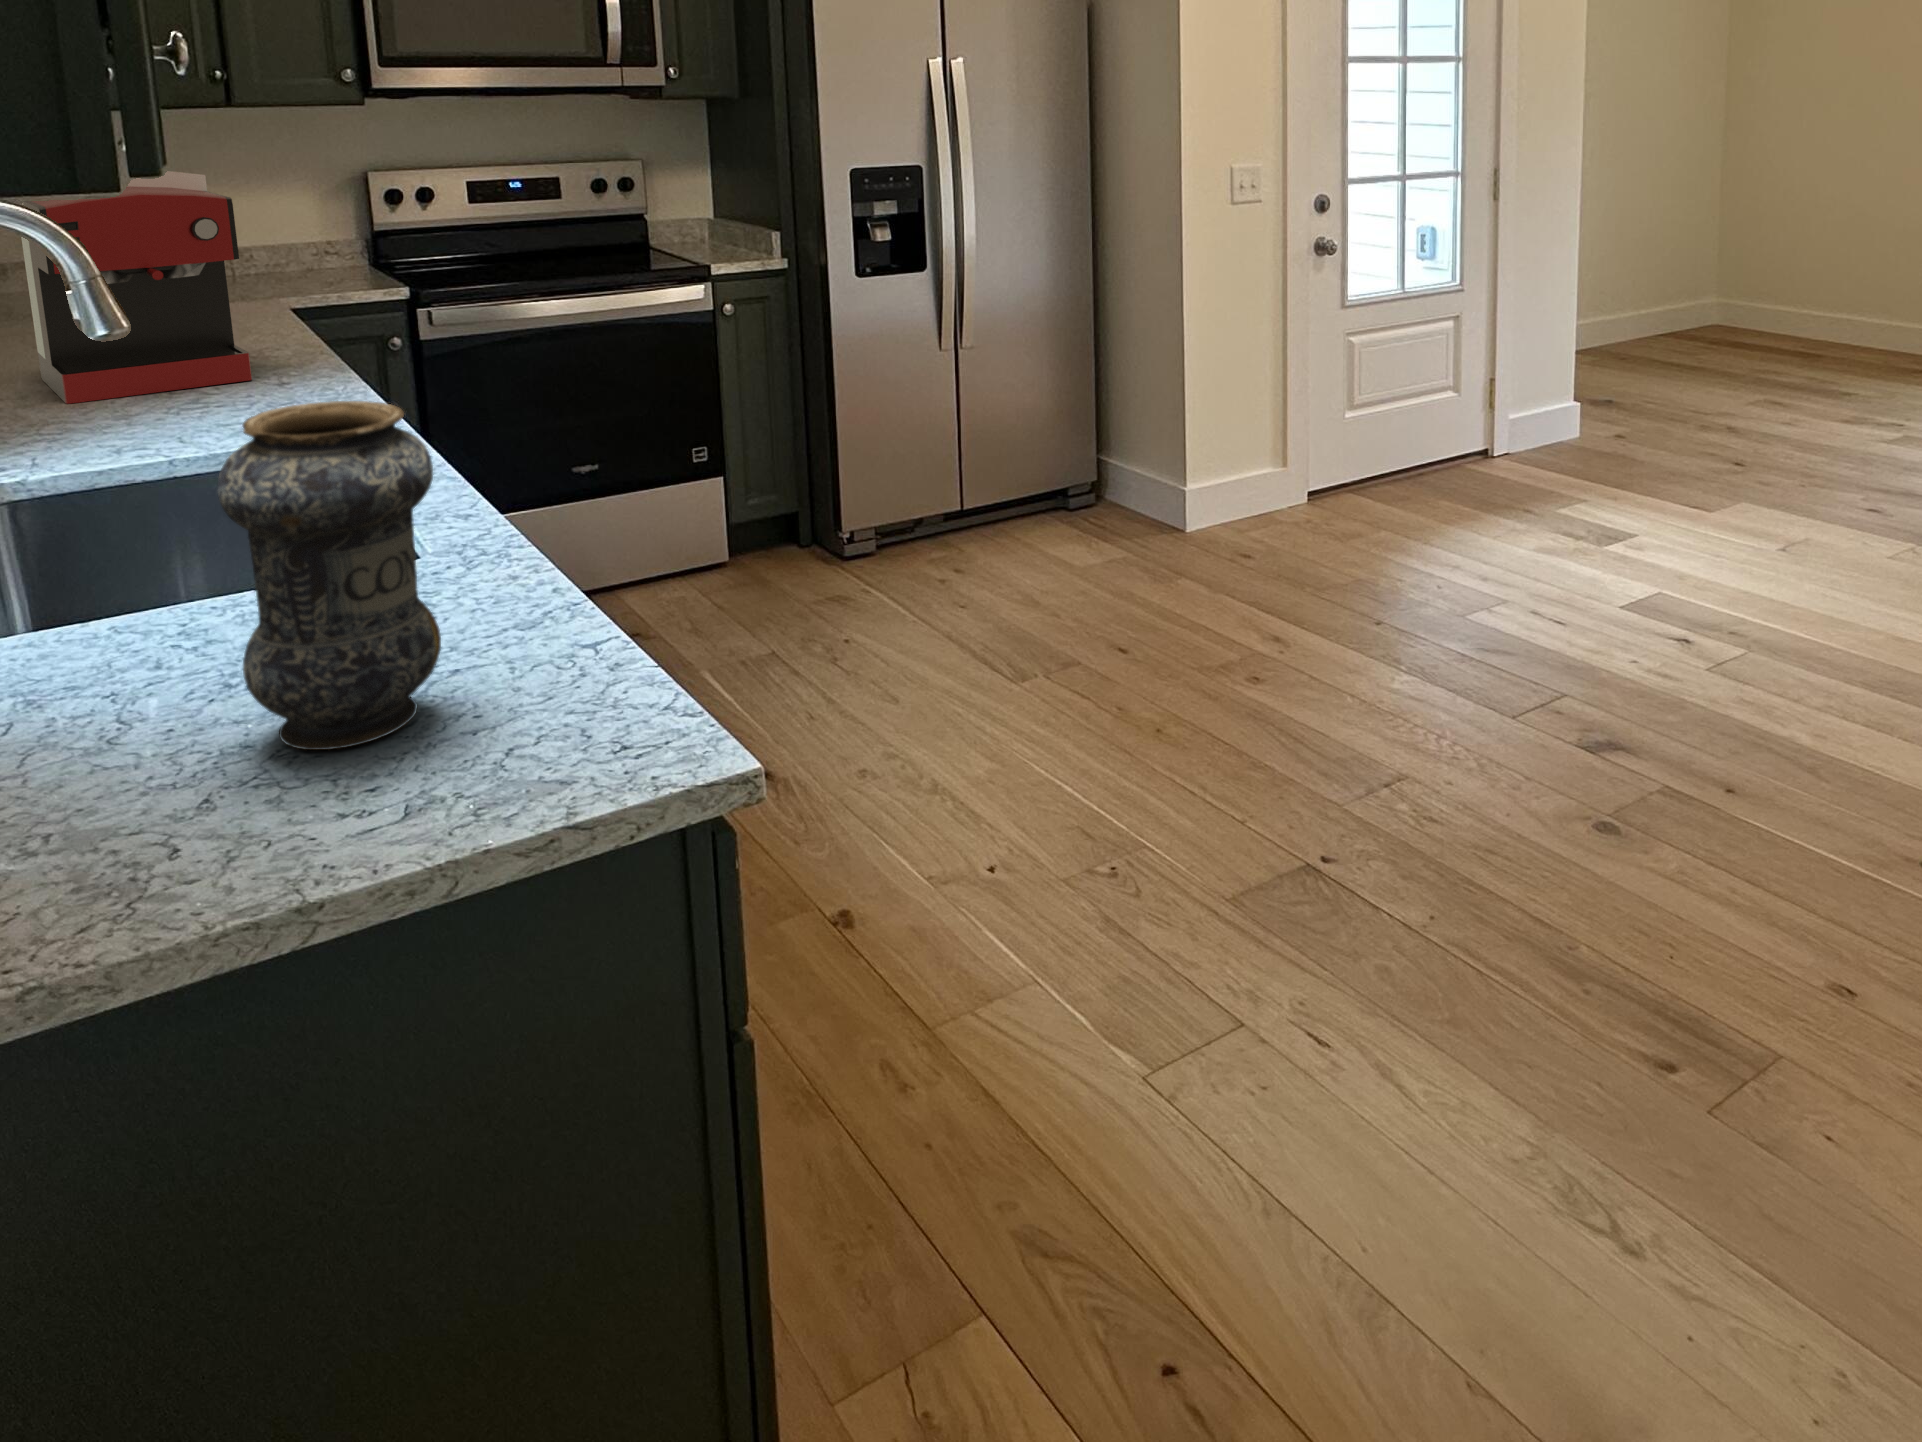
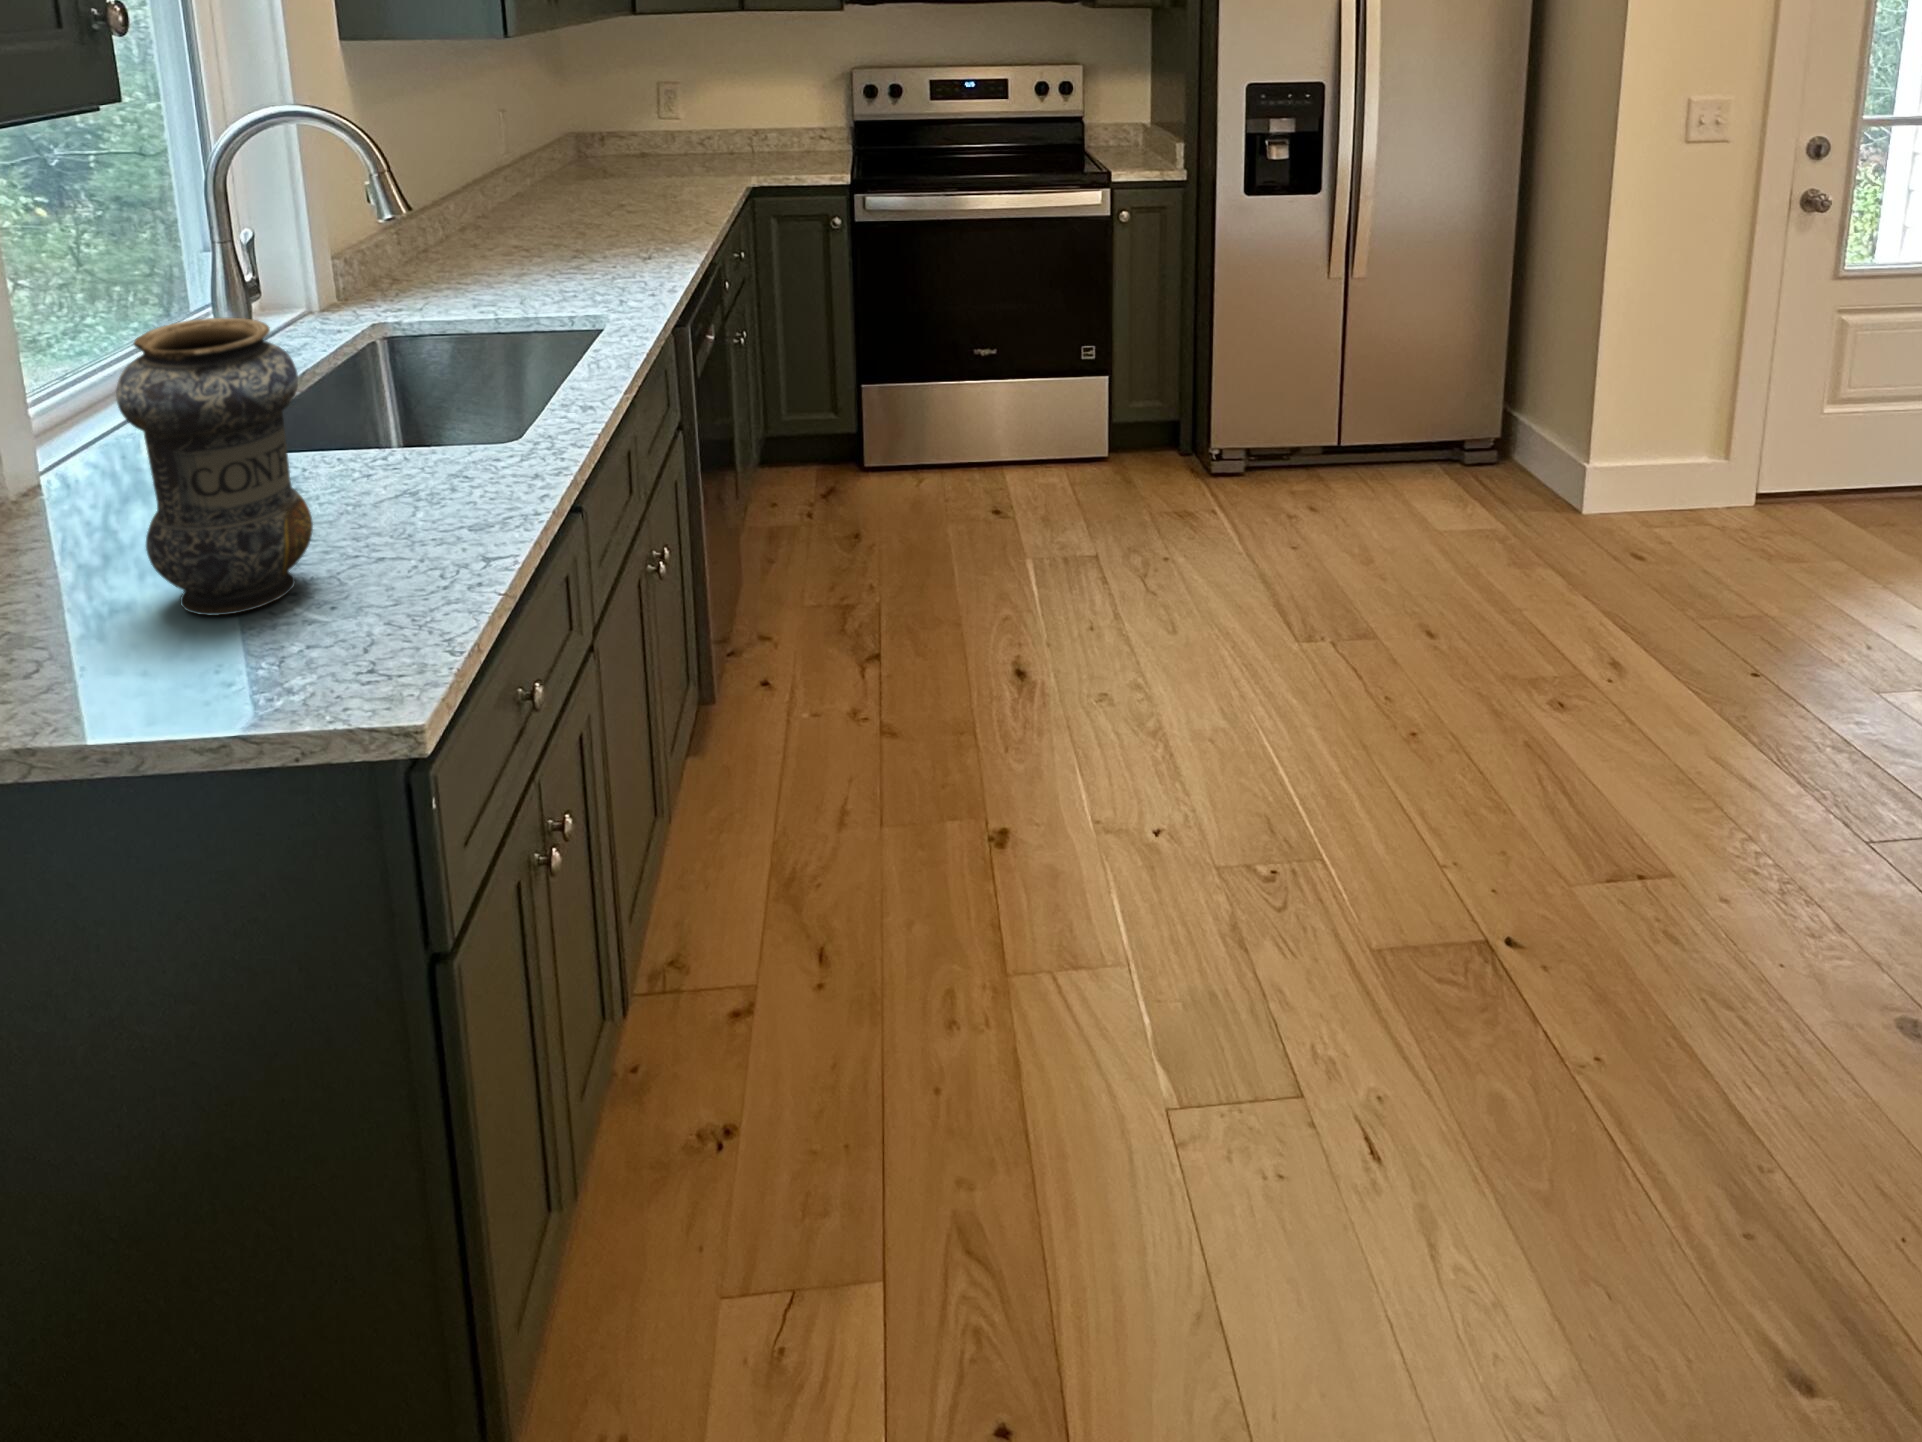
coffee maker: present [21,171,252,404] -> none [487,70,638,258]

